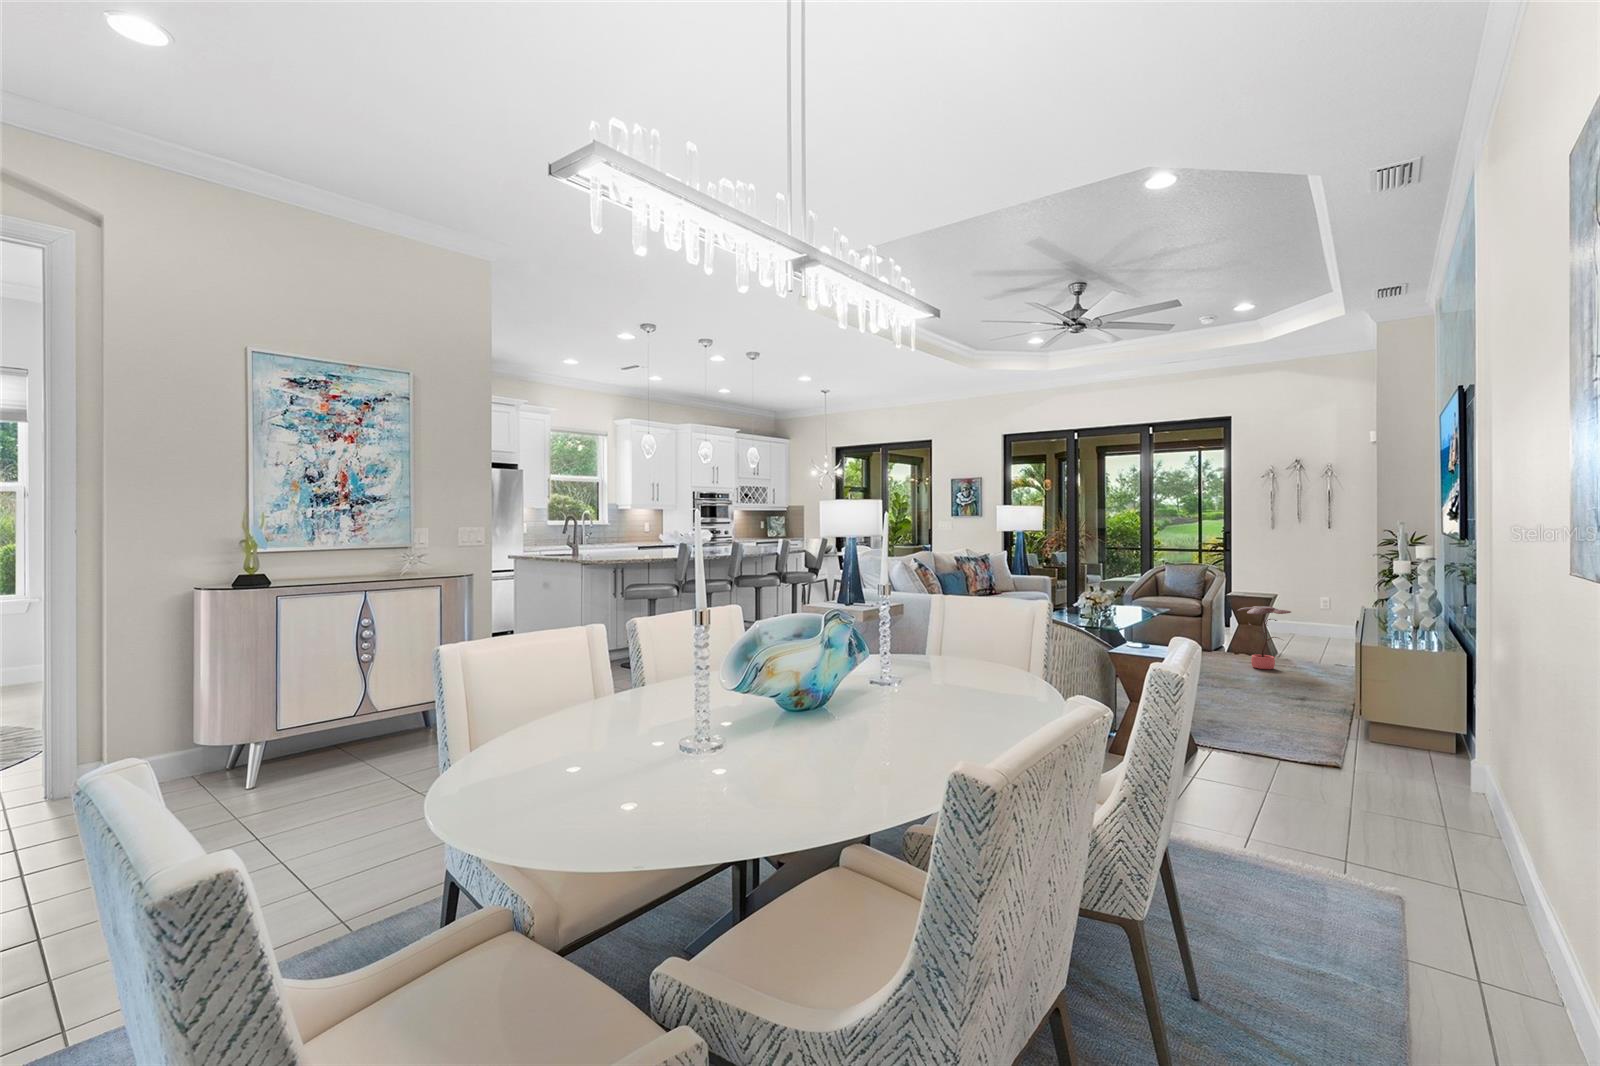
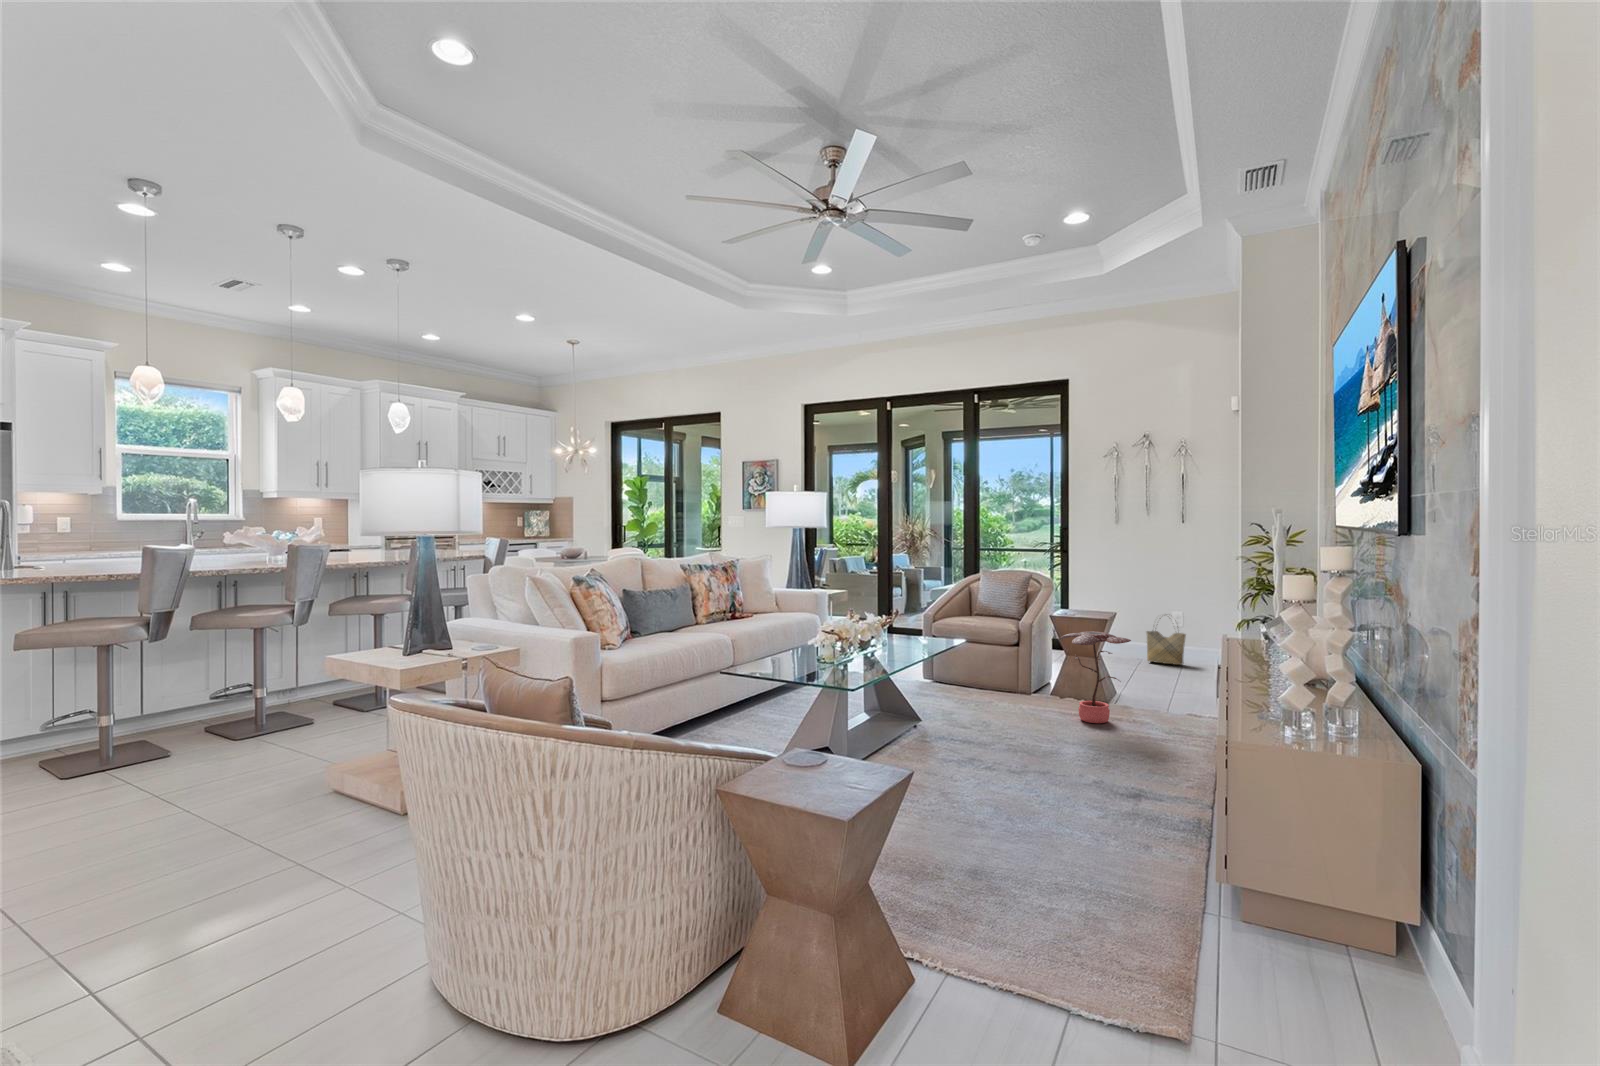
woven basket: none [1298,599,1332,638] -> present [1147,618,1186,665]

